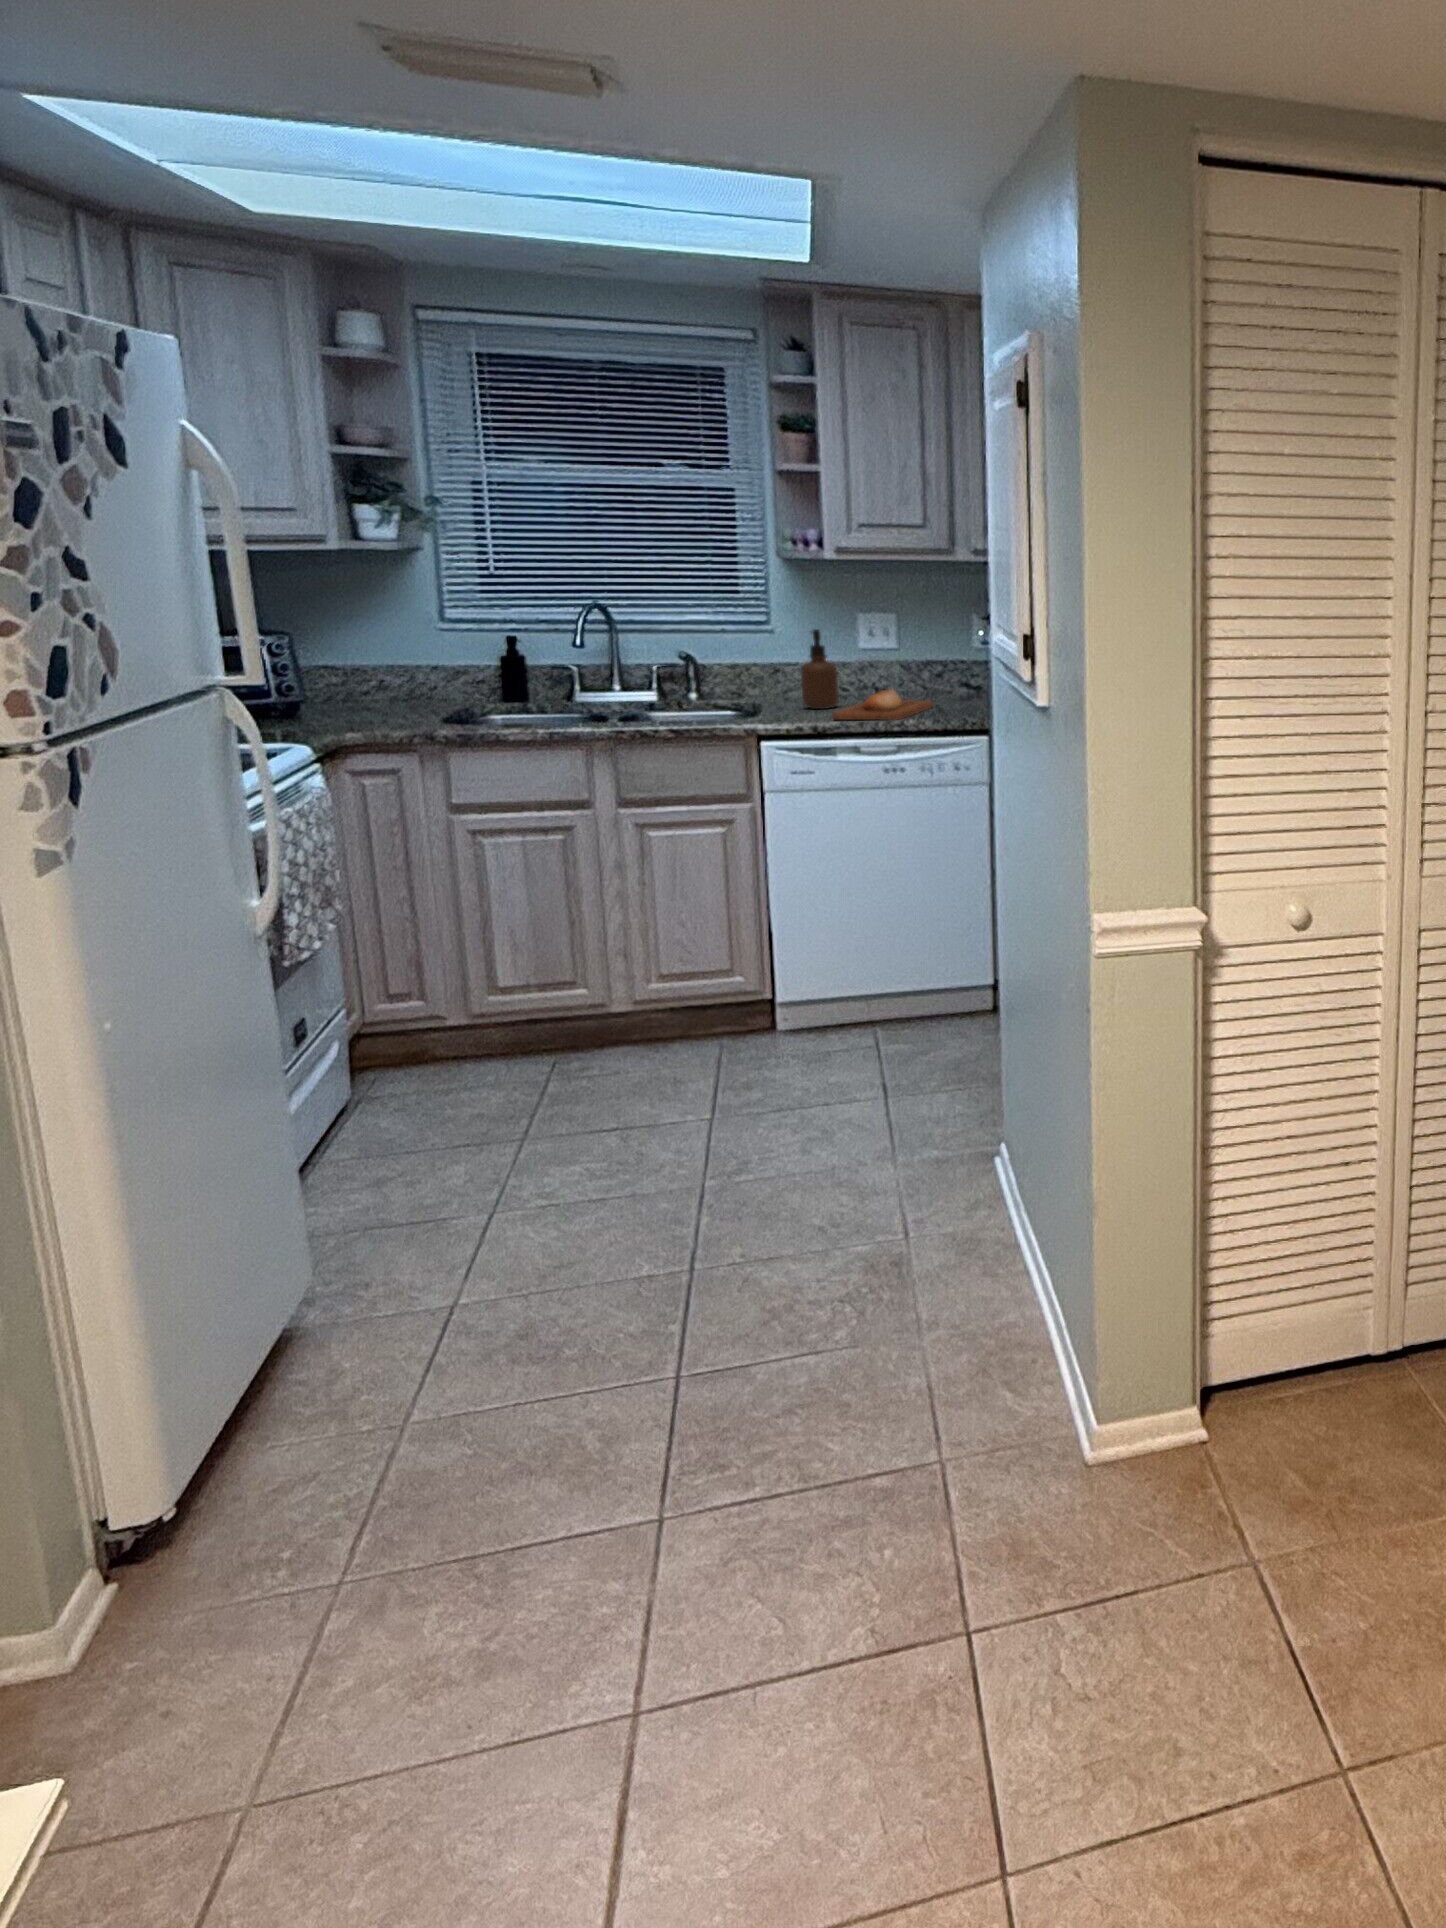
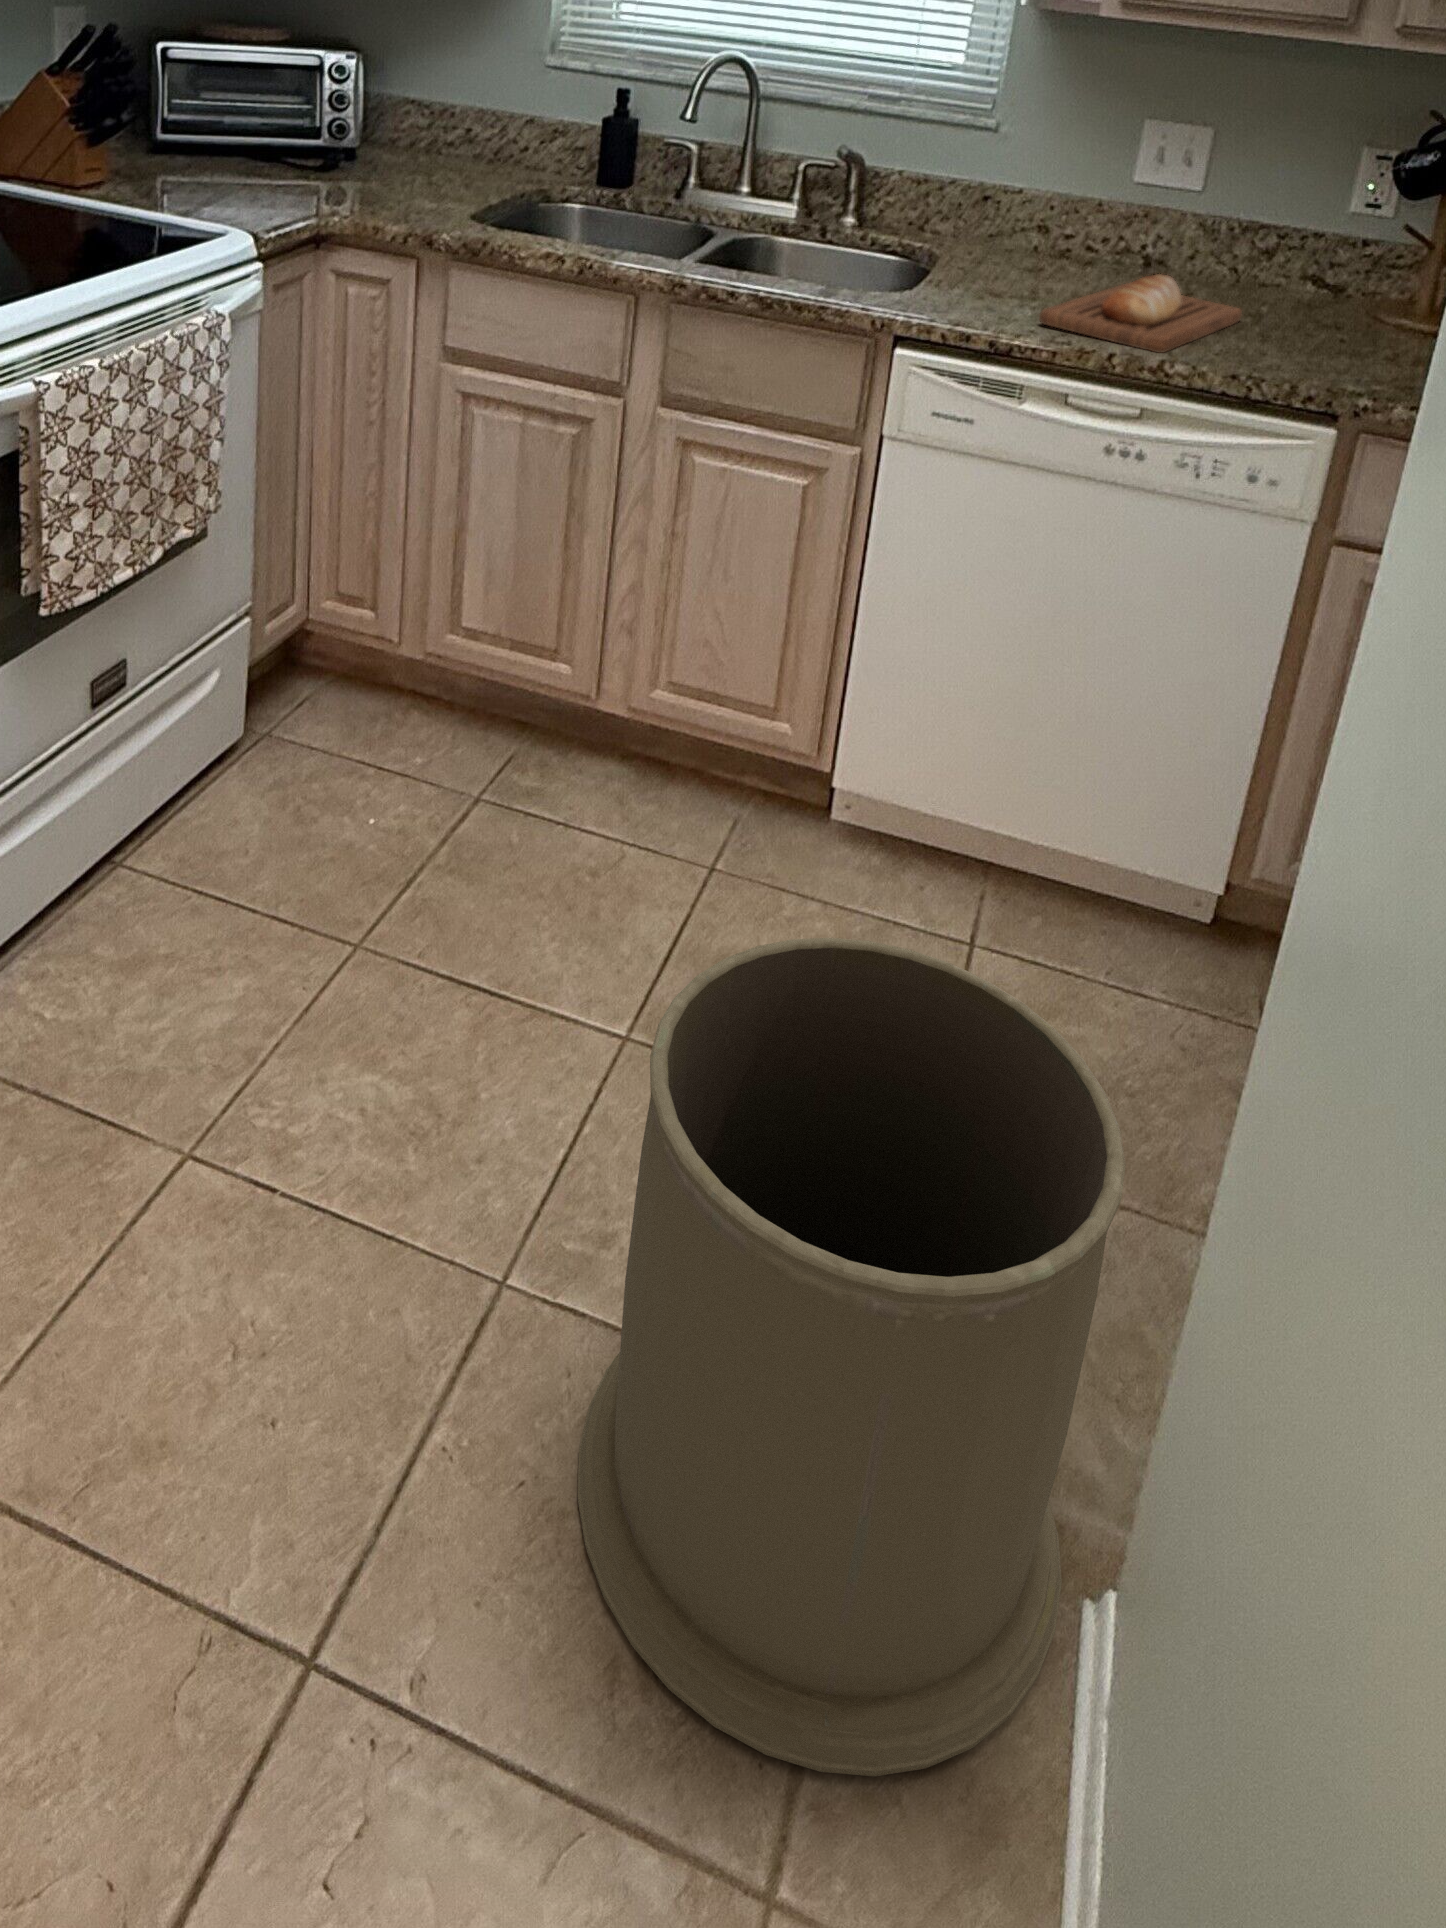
soap dispenser: present [801,629,839,709] -> none [1012,138,1083,282]
trash can: none [768,949,984,1220] -> present [578,938,1126,1776]

